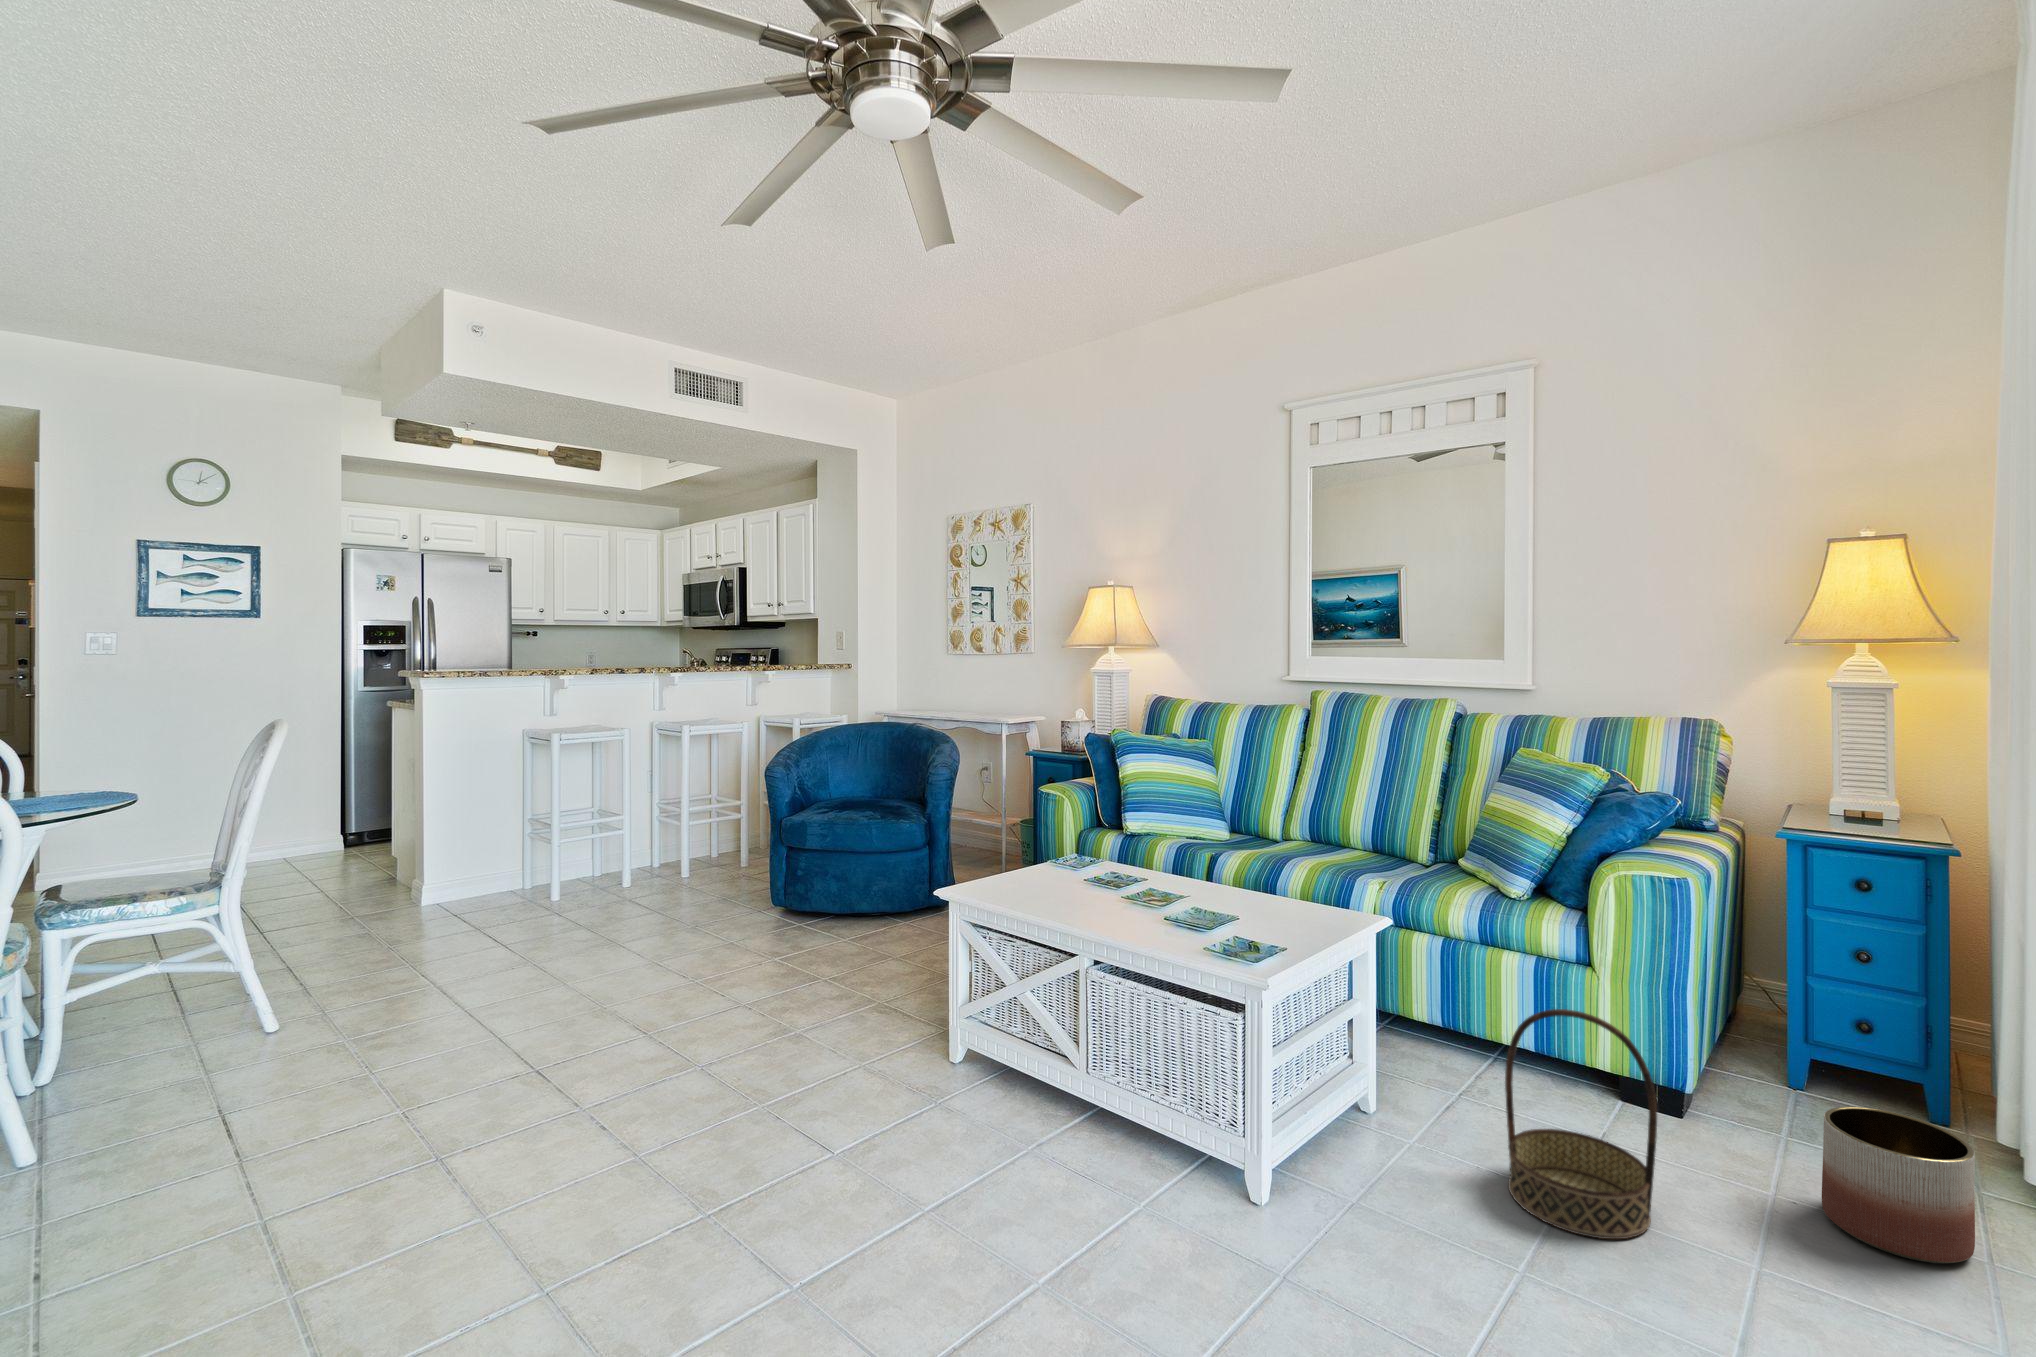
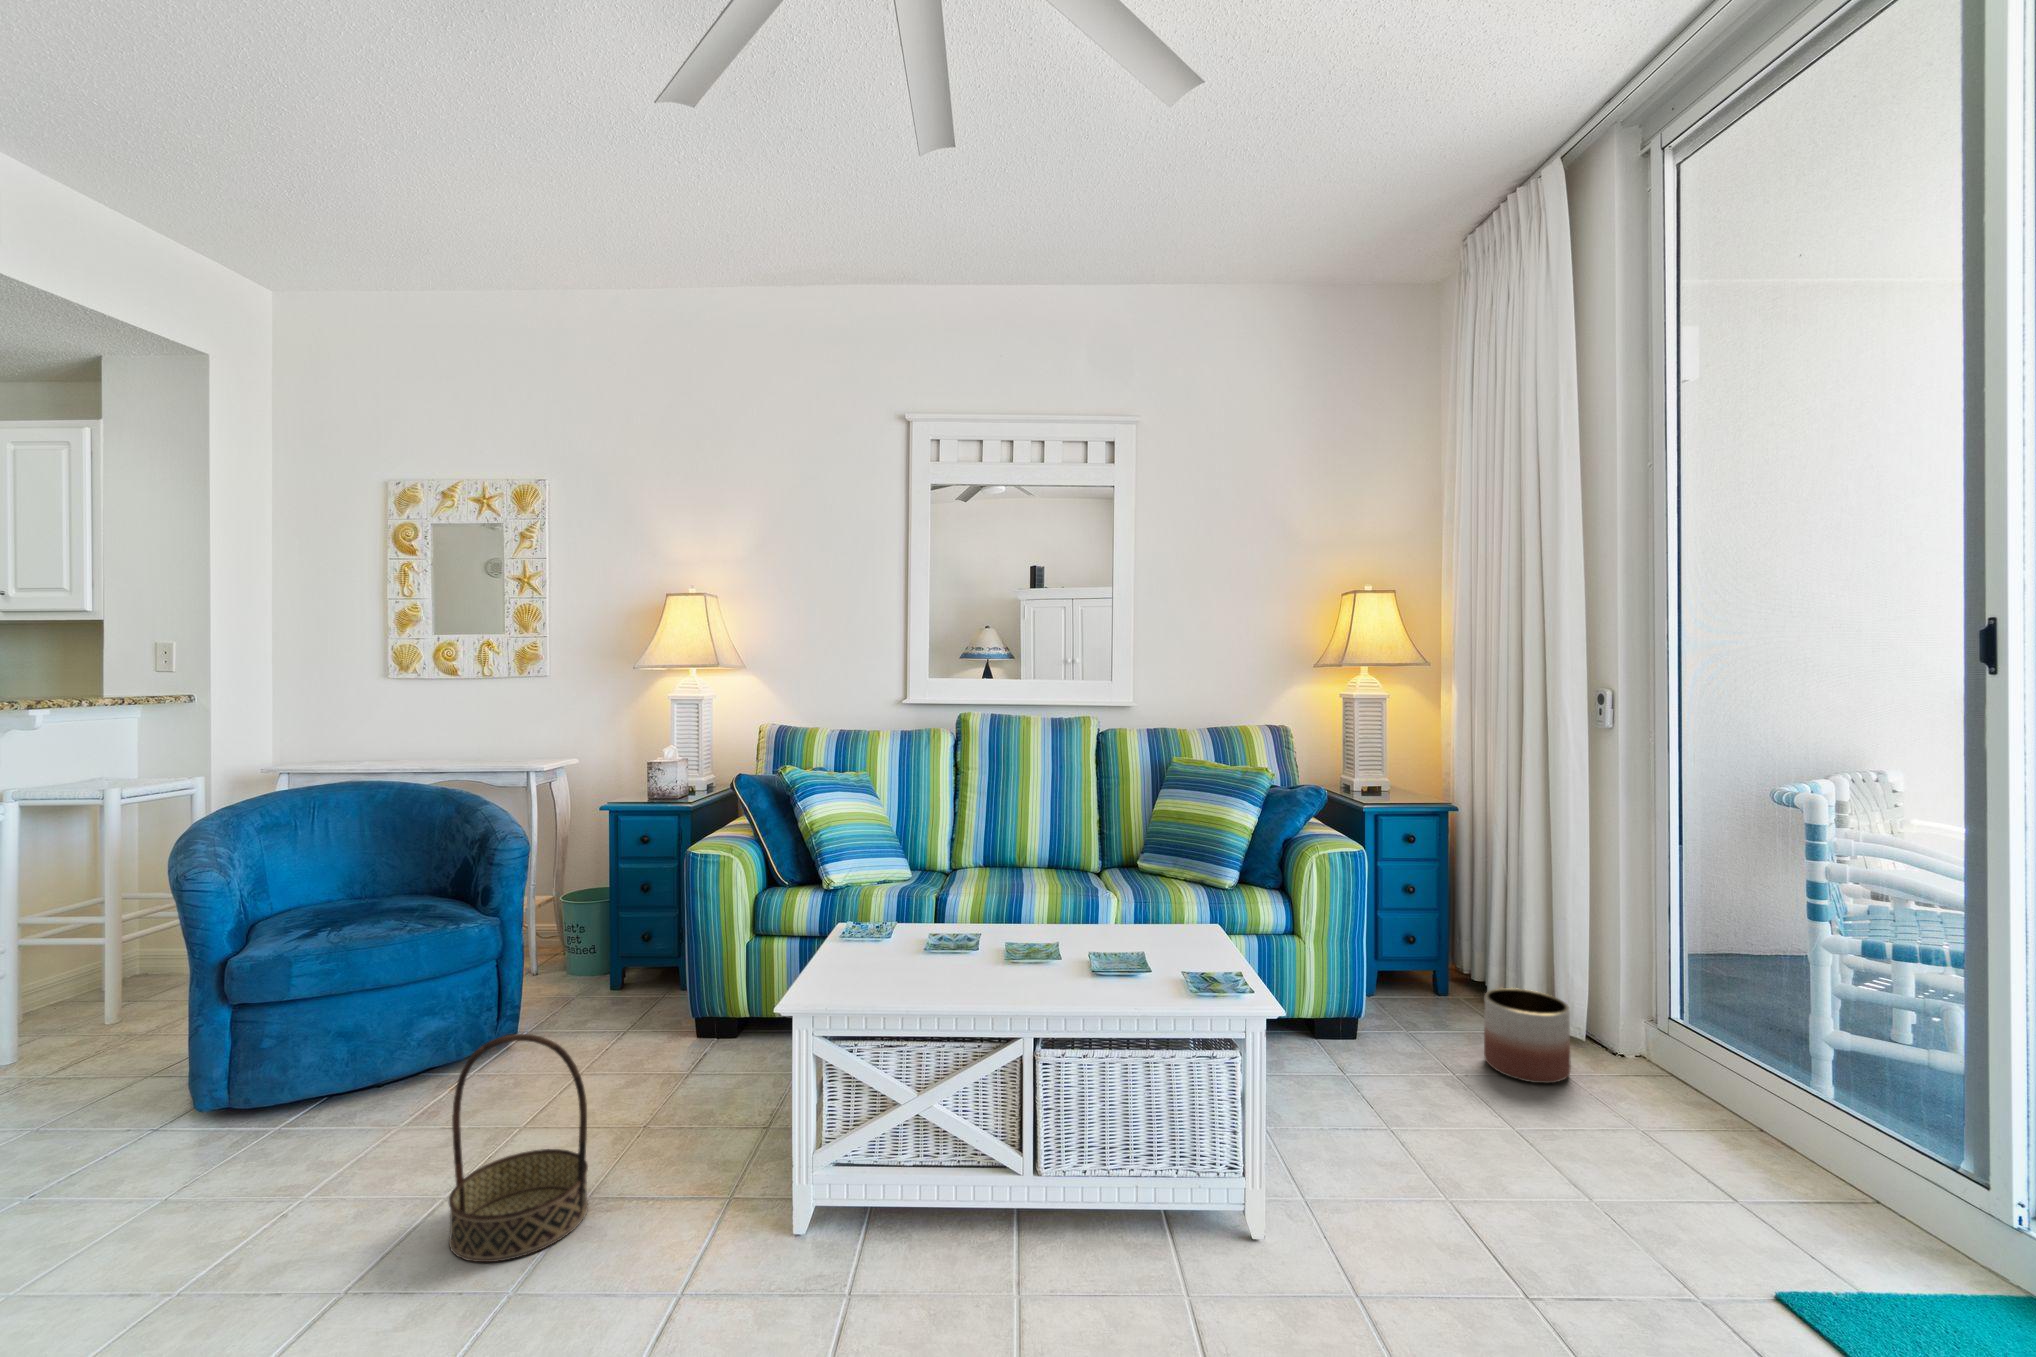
basket: present [1505,1009,1657,1239] -> present [449,1034,588,1262]

